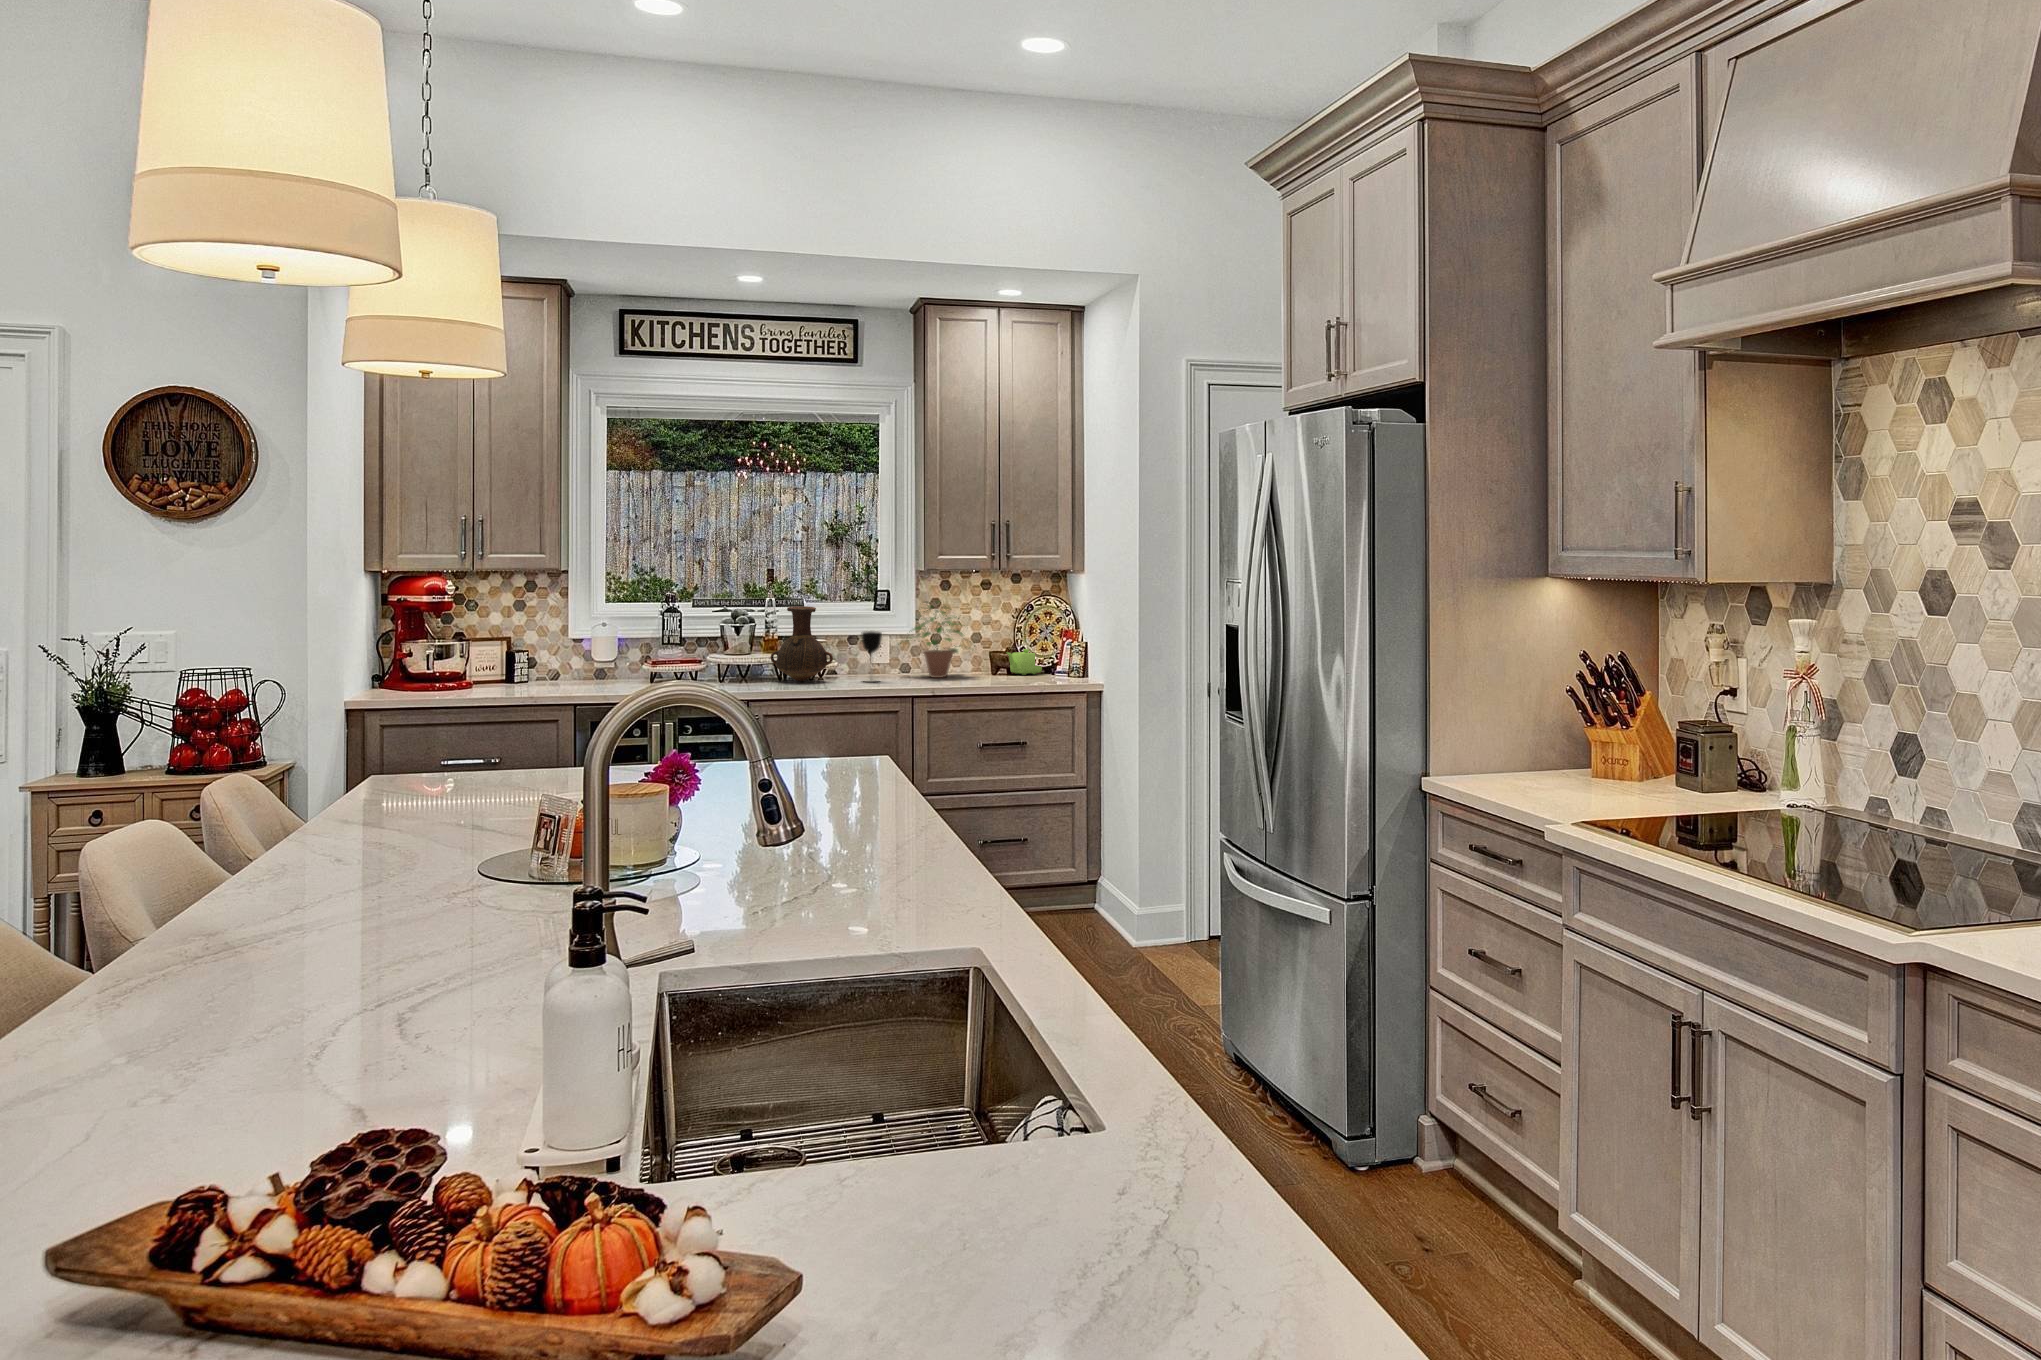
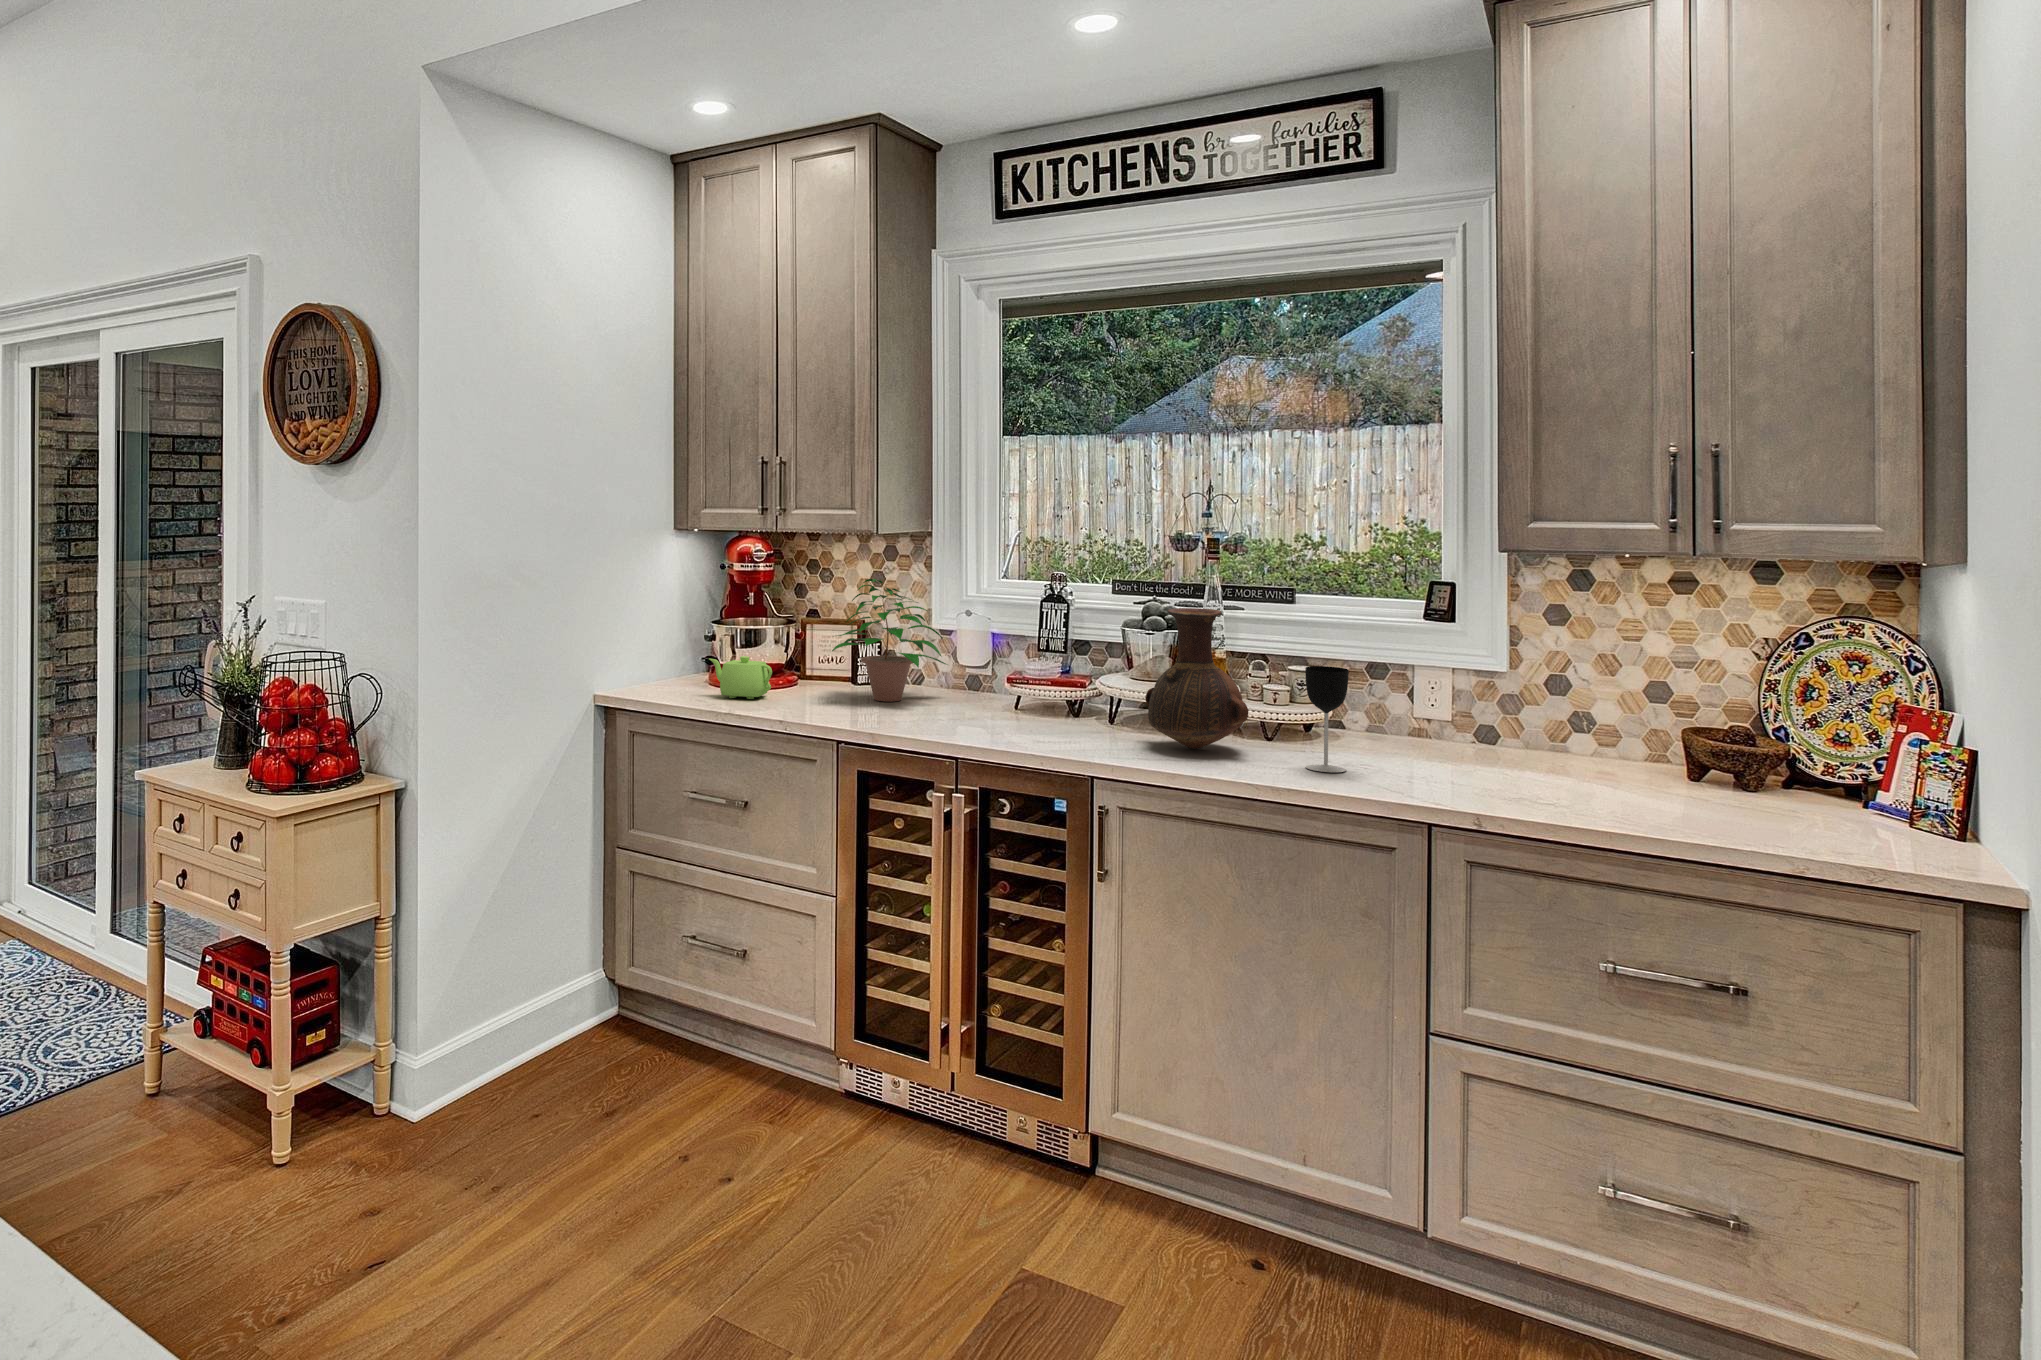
potted plant: present [913,602,963,678] -> present [832,579,947,702]
teapot: present [1006,649,1042,675] -> present [709,656,772,699]

